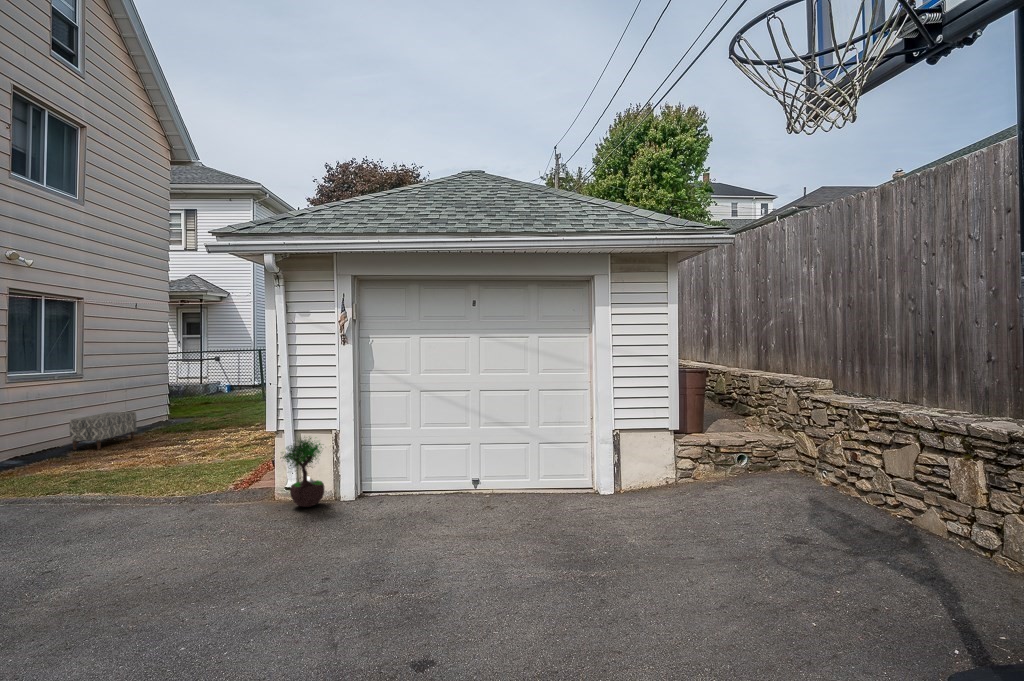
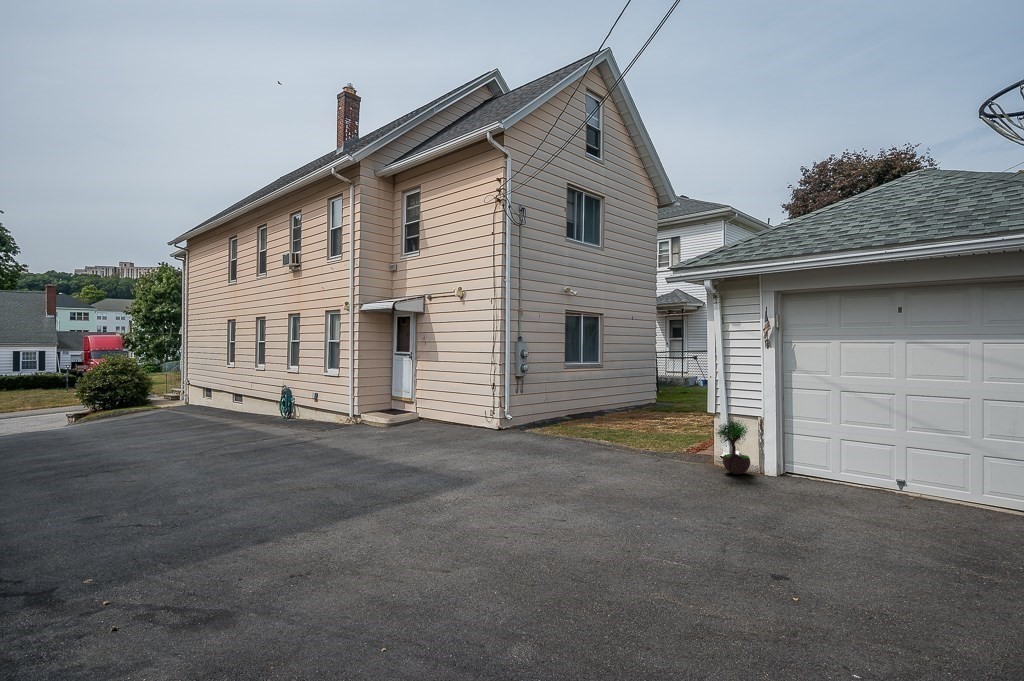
bench: present [70,412,137,450] -> none [593,391,632,416]

